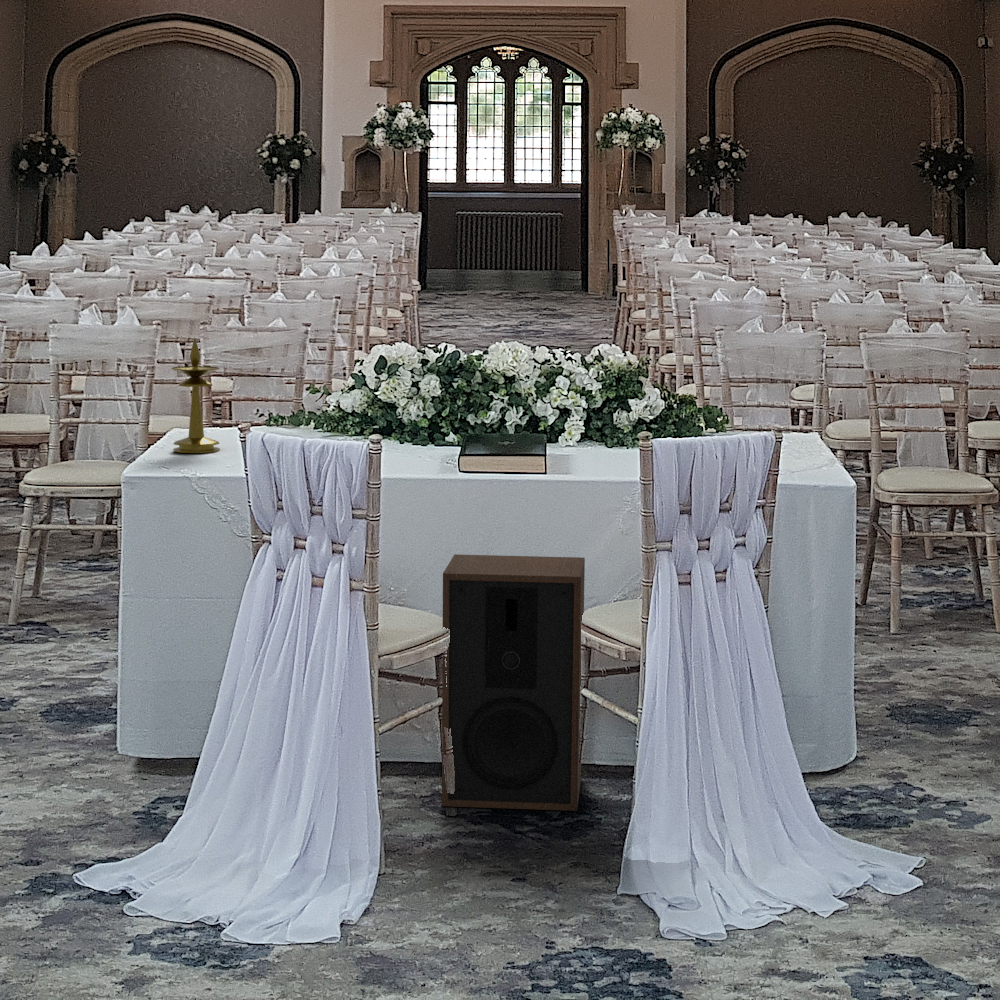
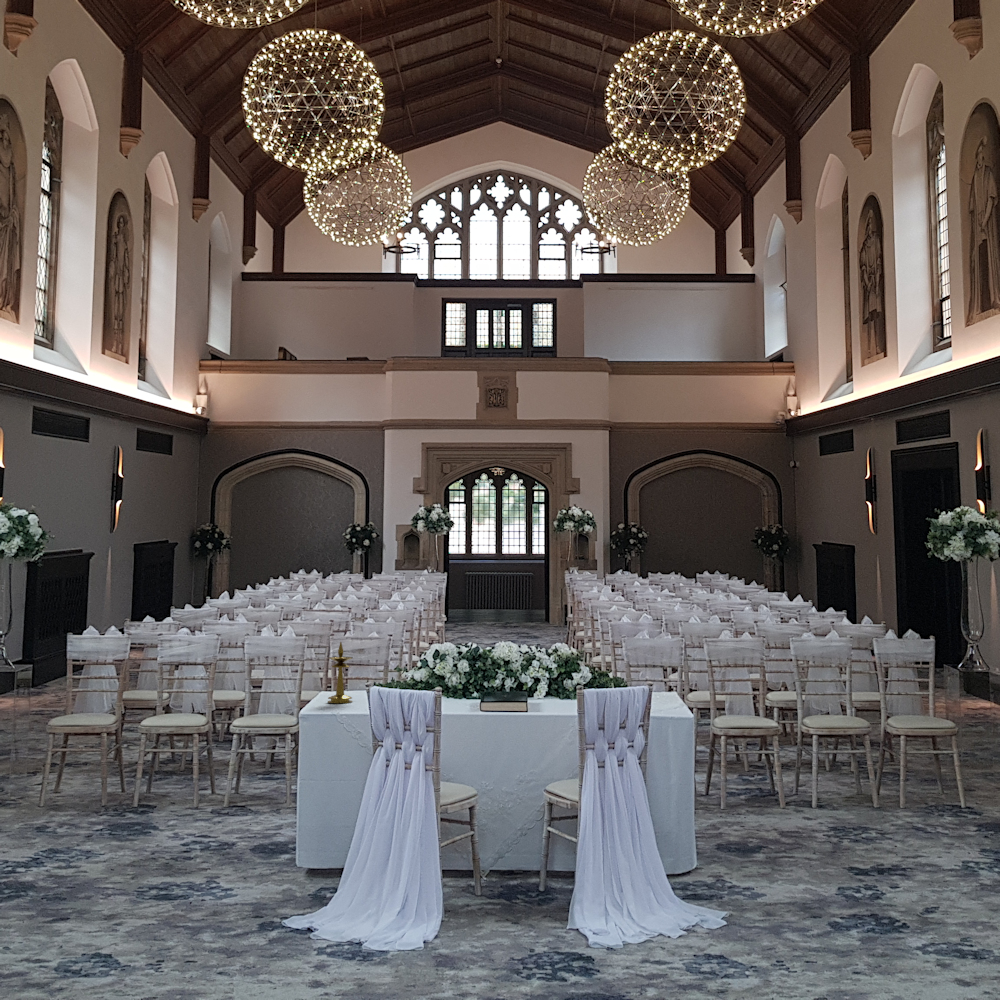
speaker: present [442,554,585,811] -> none [473,755,548,893]

